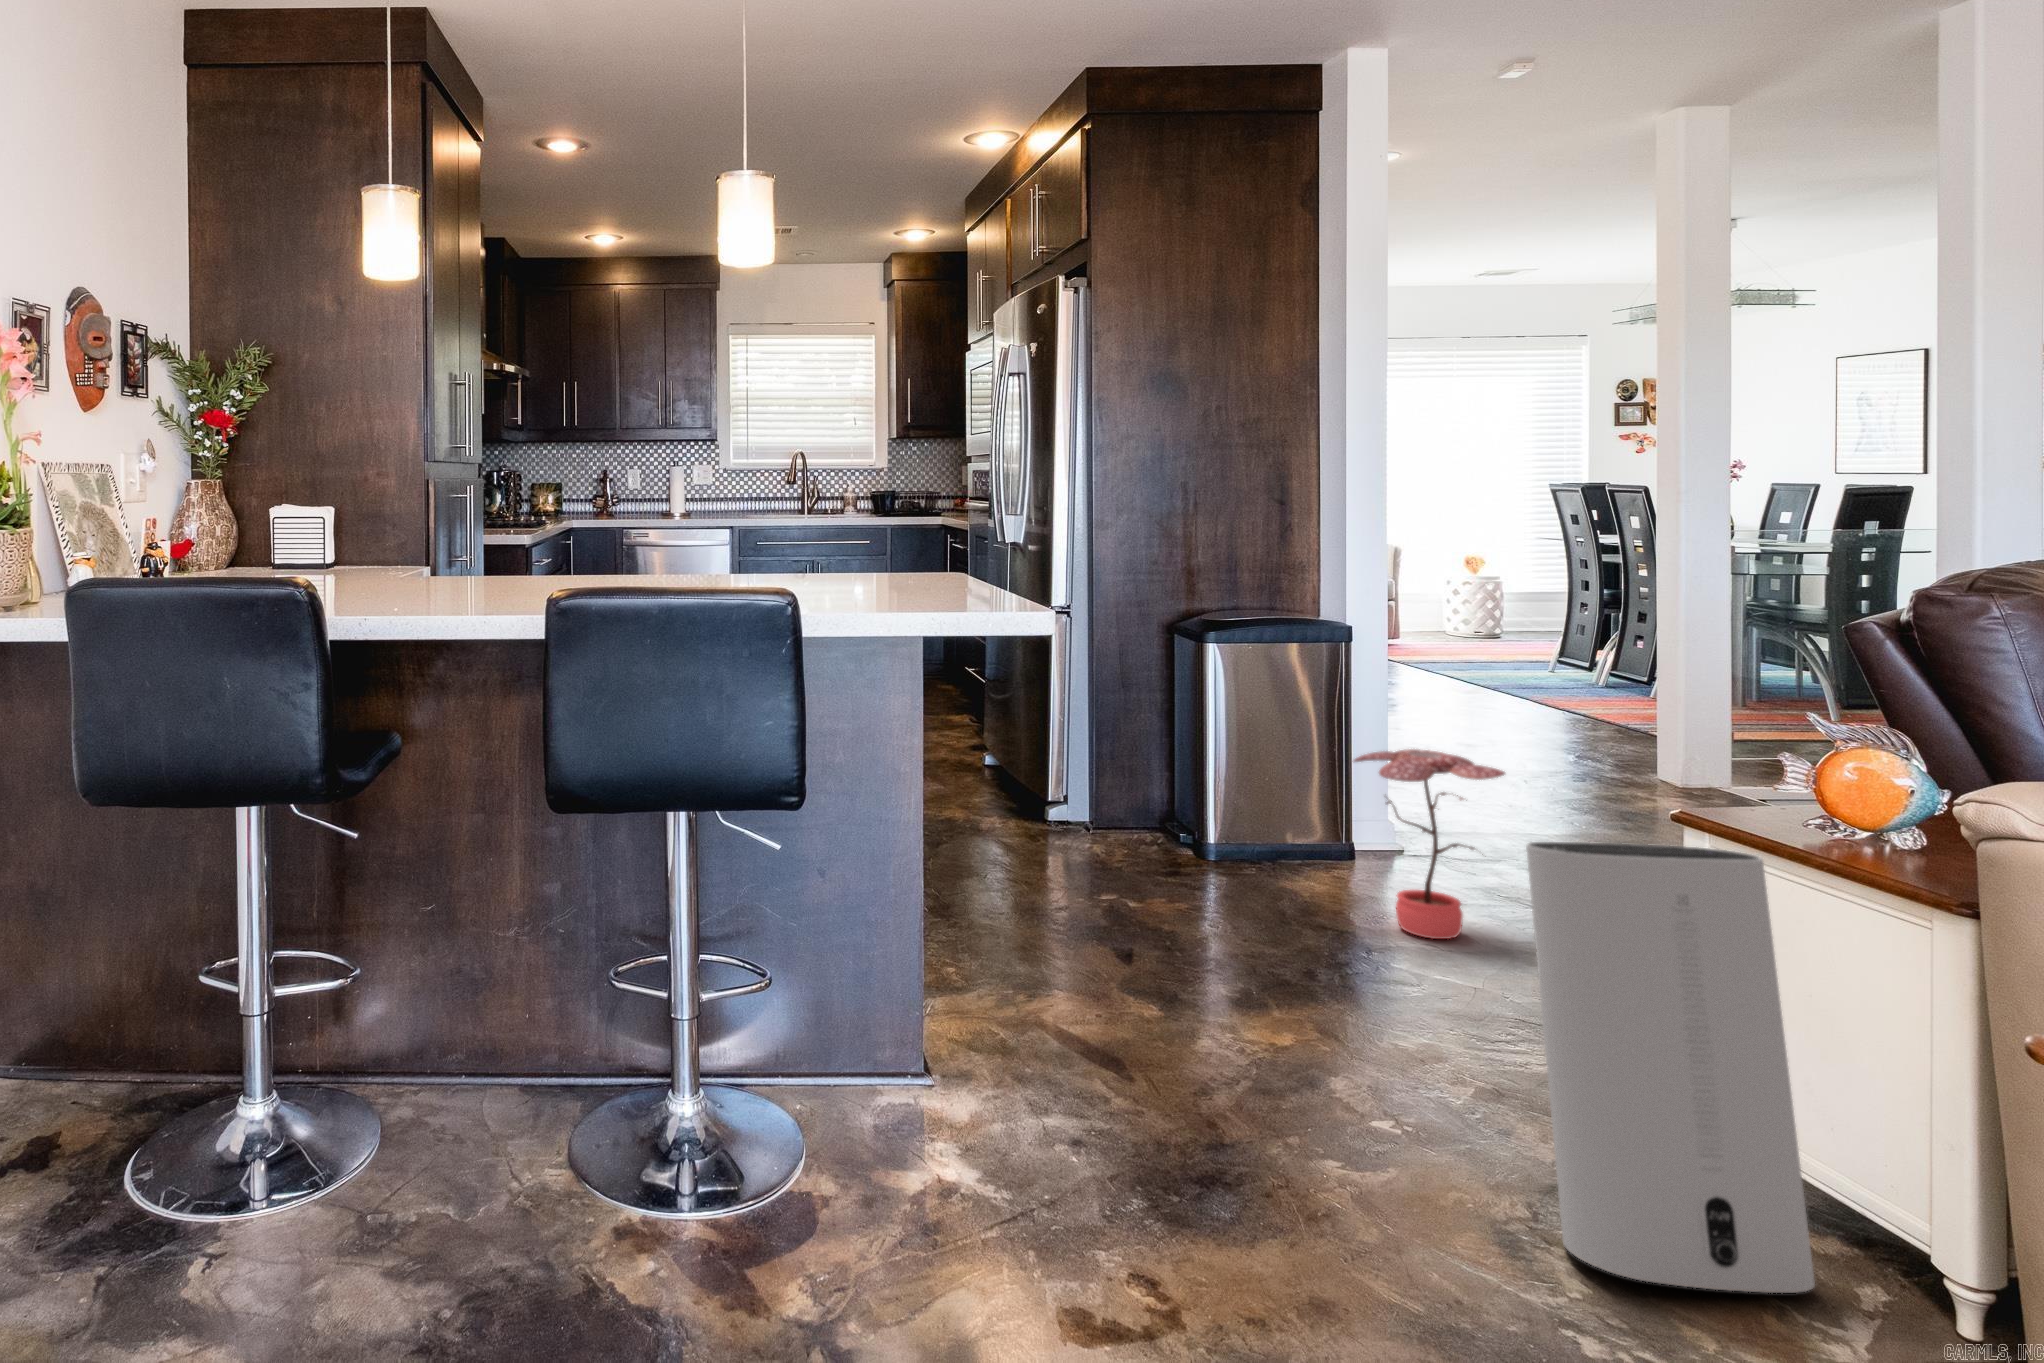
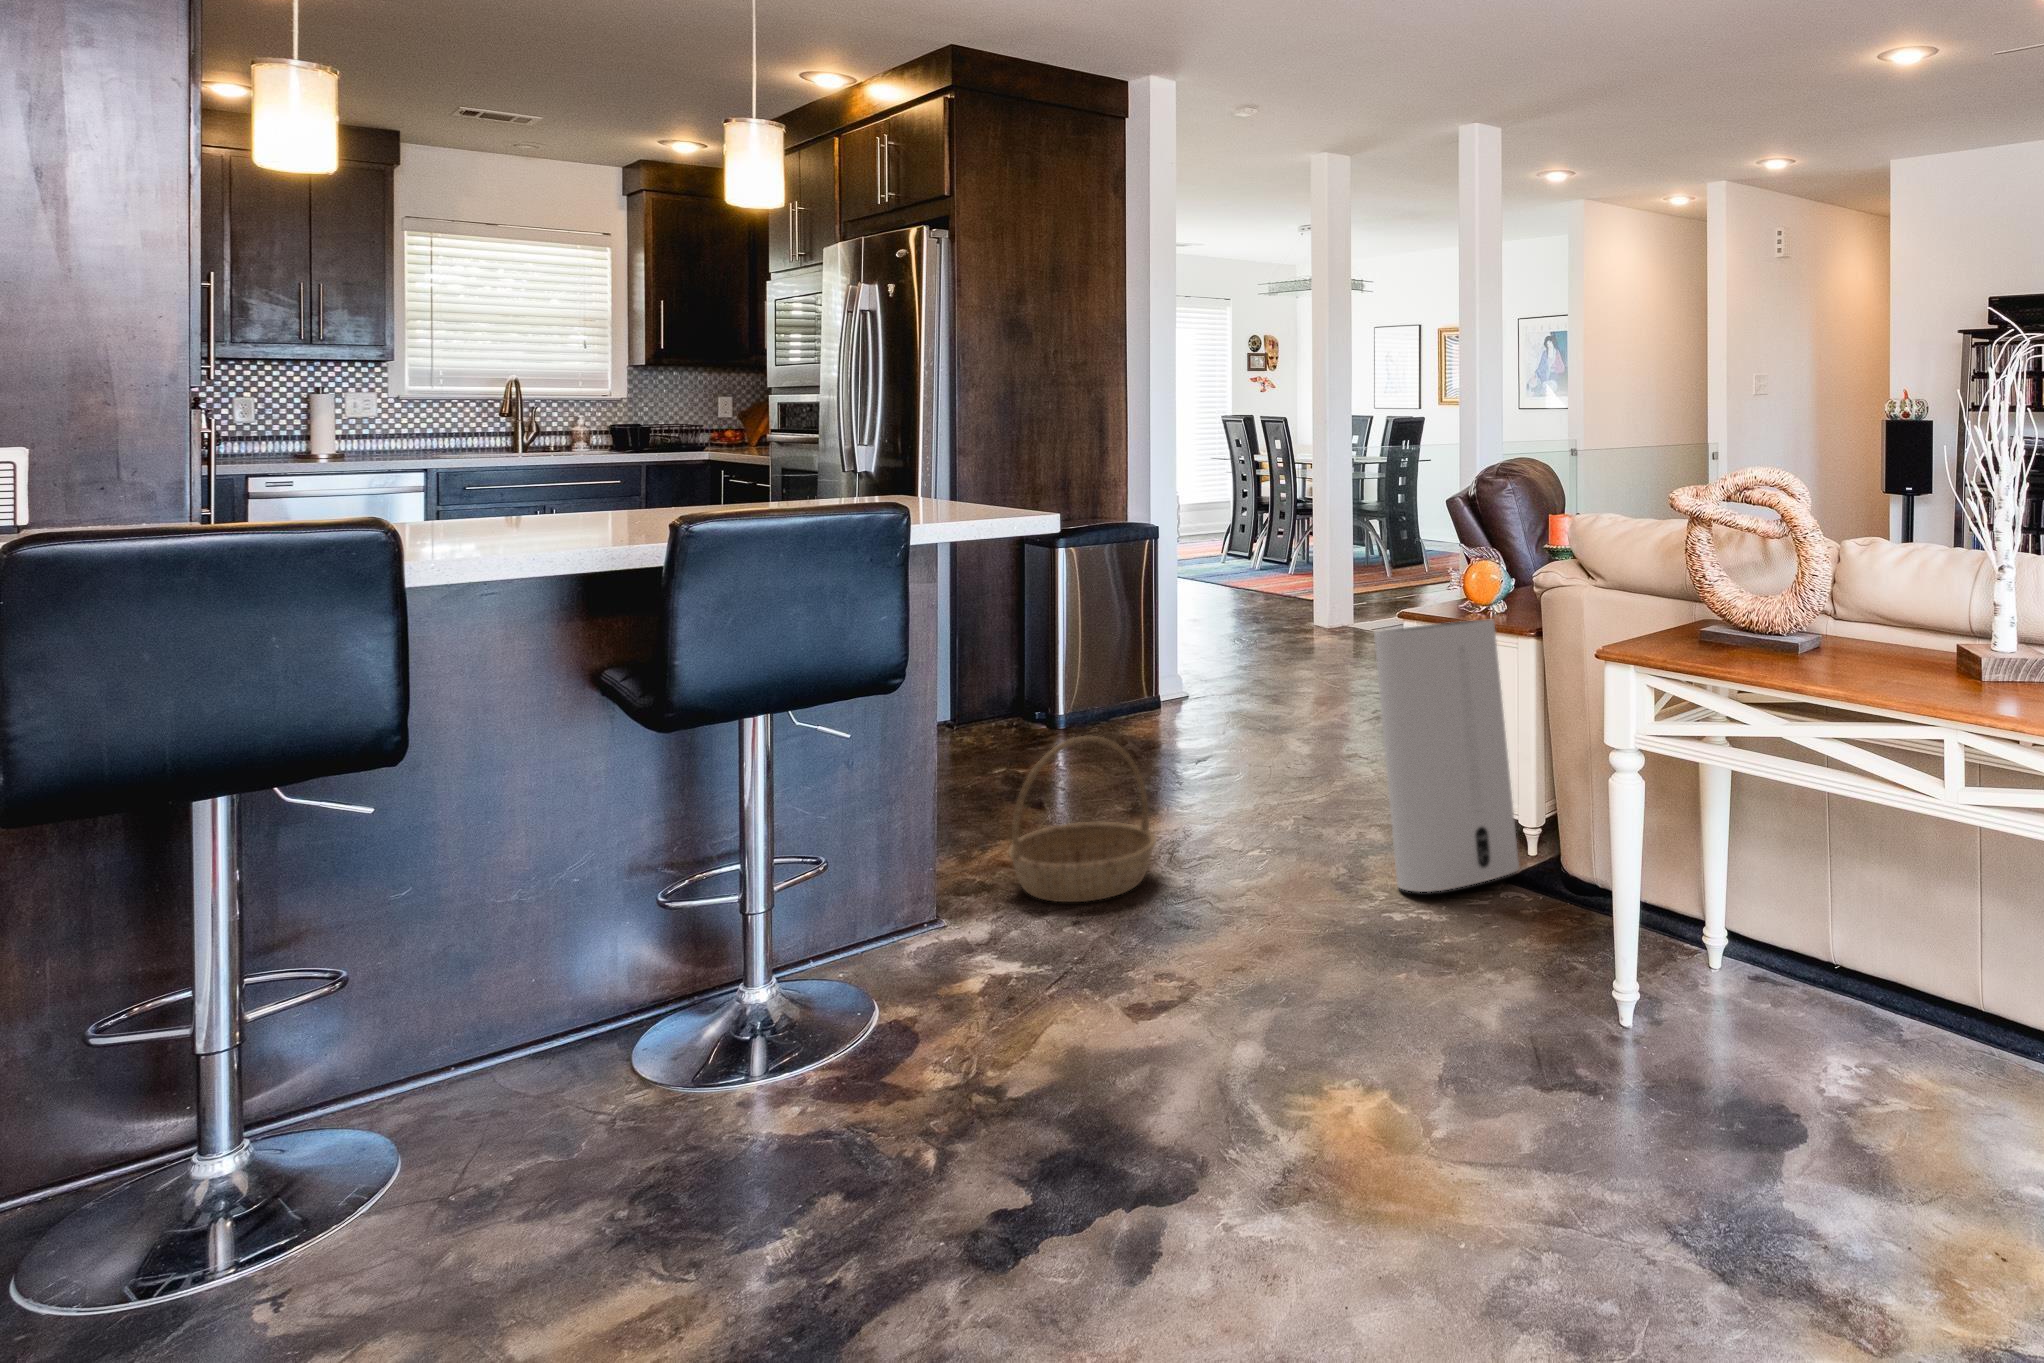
potted plant: present [1354,749,1505,939] -> none [1180,607,1287,749]
basket: none [1023,901,1210,1114] -> present [1008,736,1156,902]

